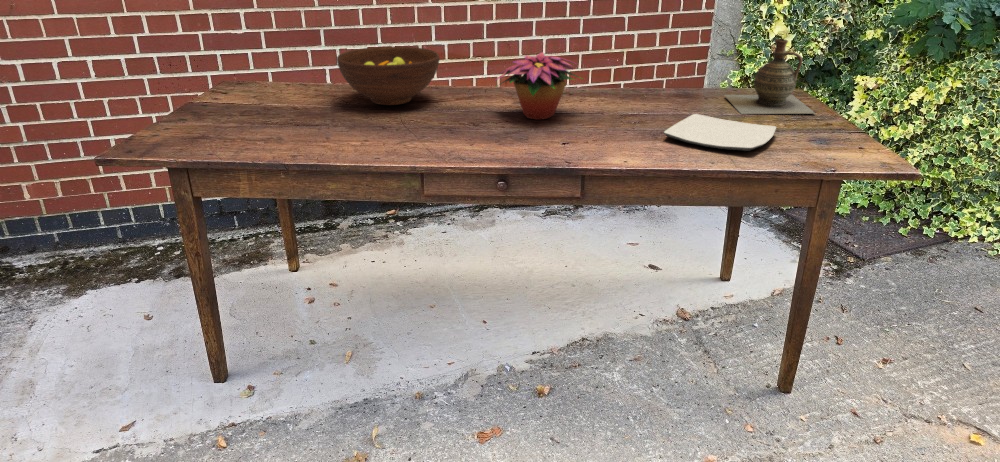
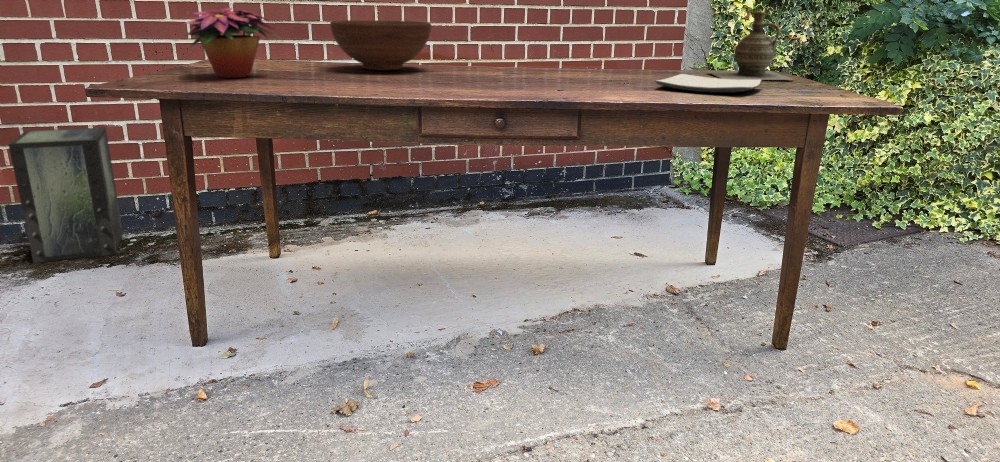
flower arrangement: present [497,52,578,120] -> present [185,8,276,78]
storage box: none [35,139,151,276] -> present [9,127,123,263]

